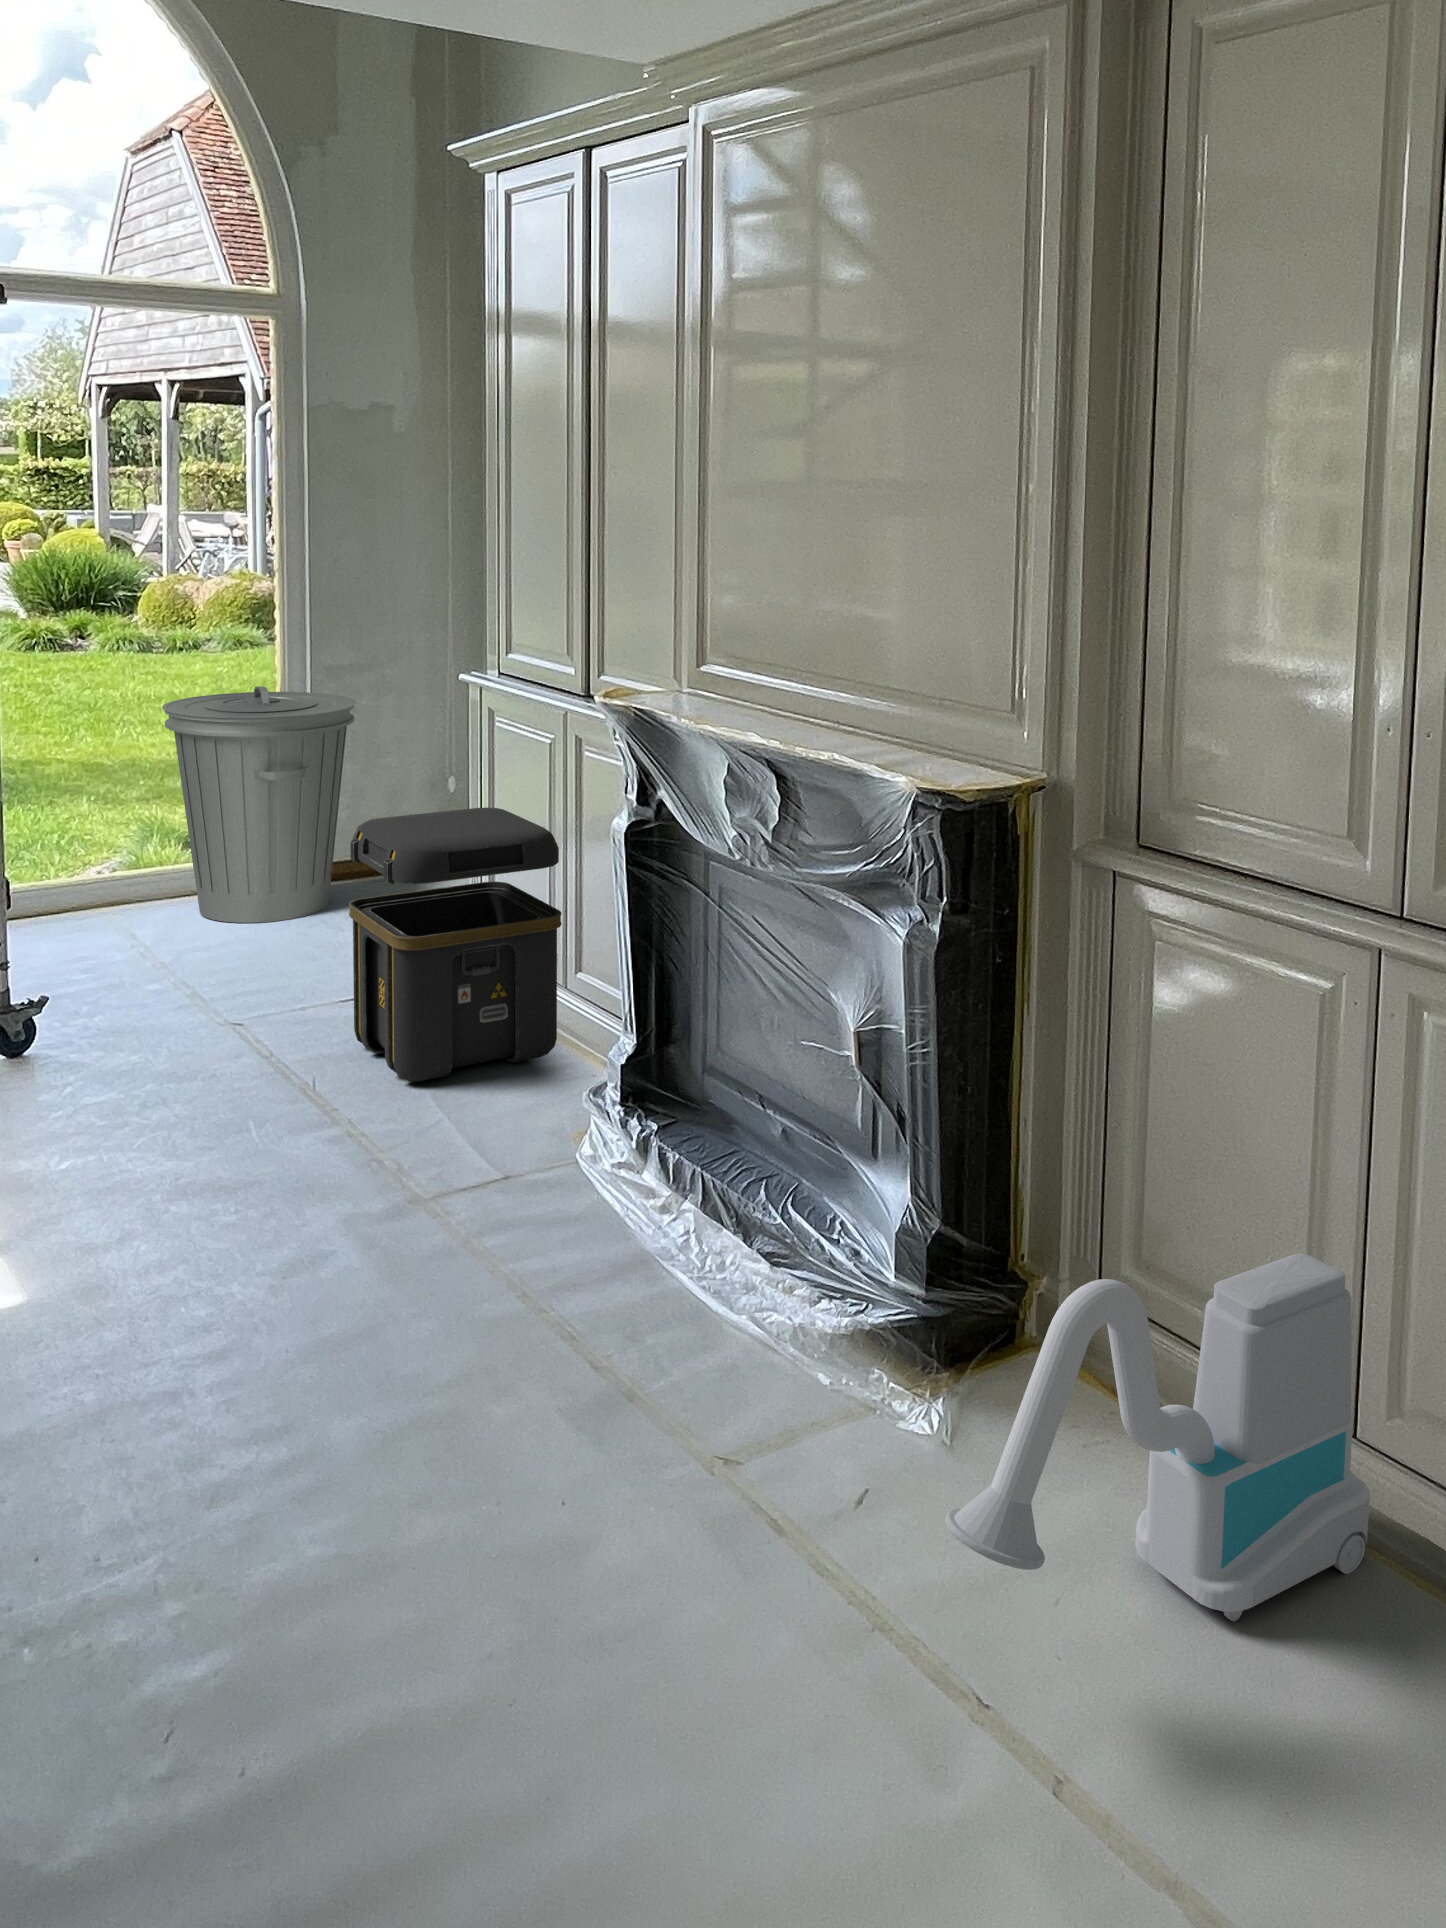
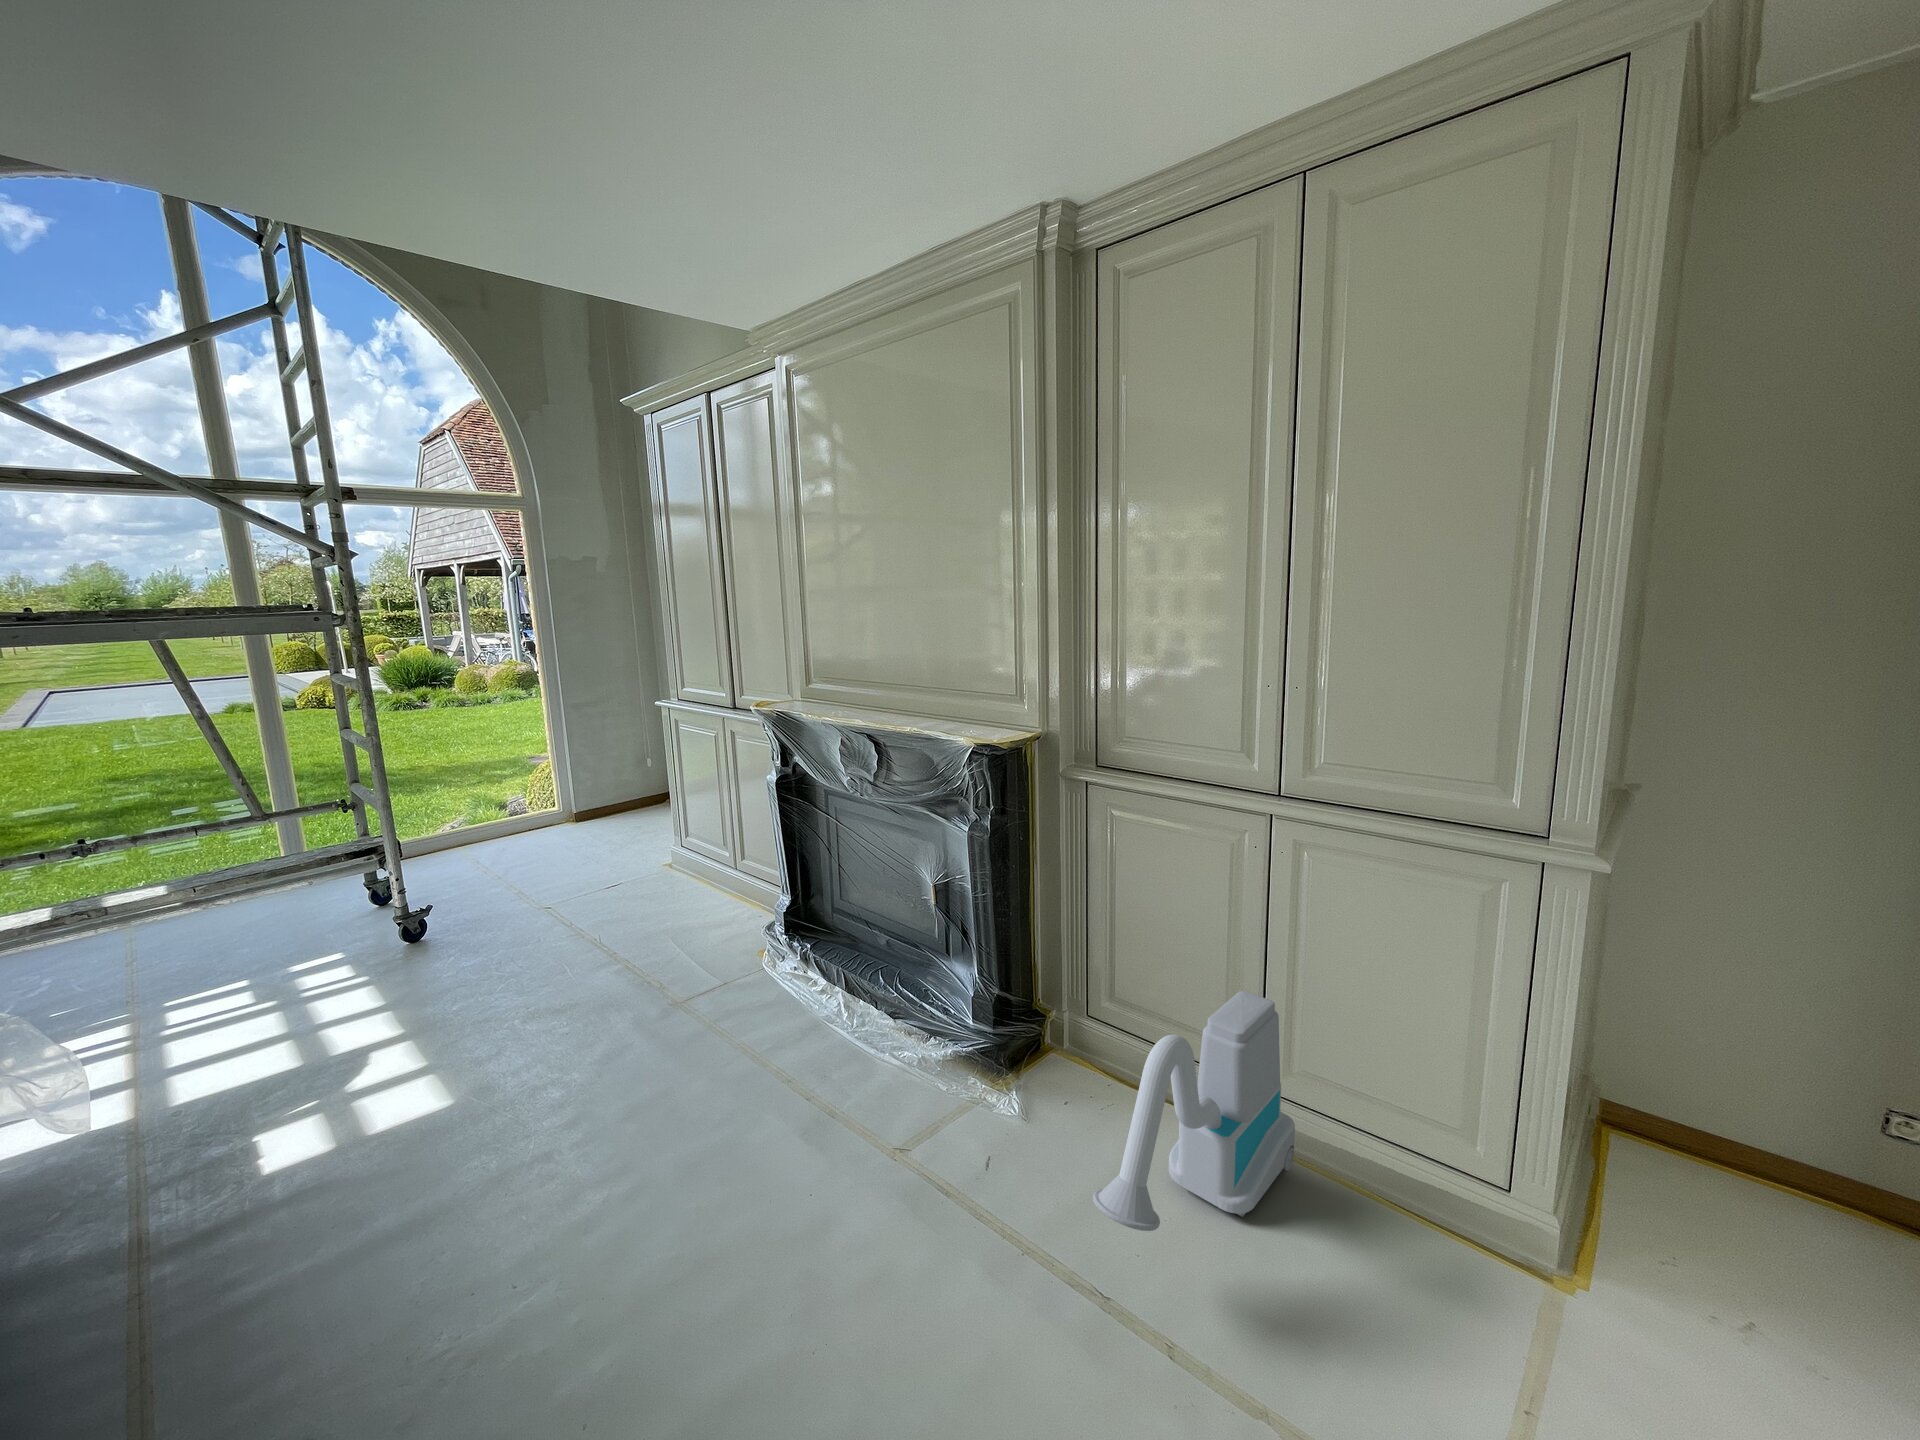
trash can: present [162,686,356,923] -> none [477,722,589,850]
toolbox: present [349,807,561,1081] -> none [604,776,733,932]

